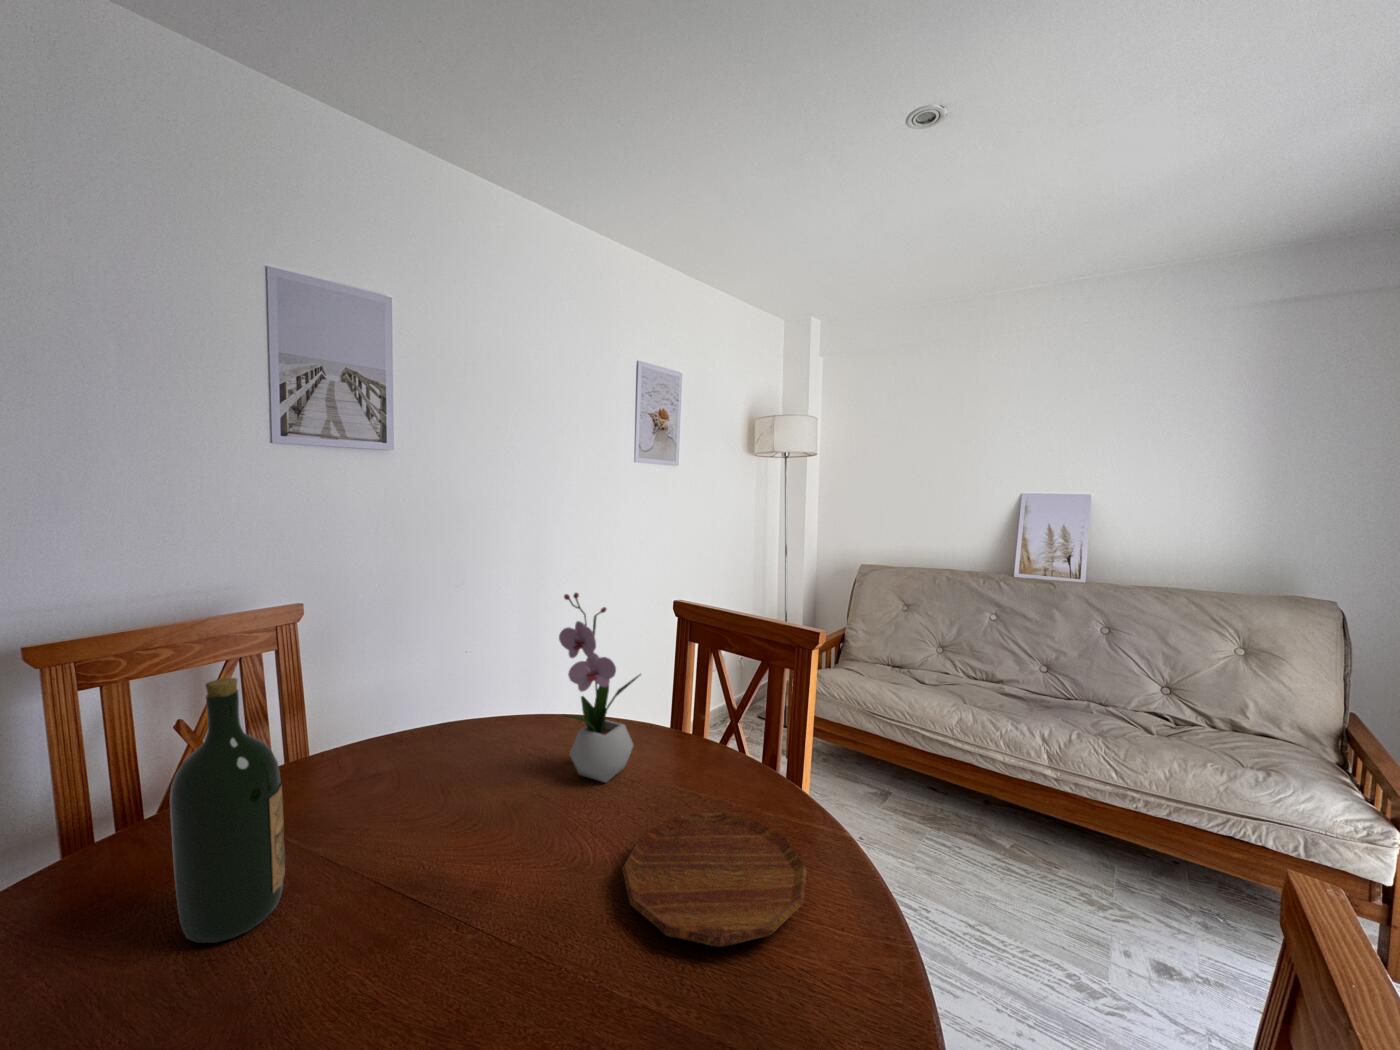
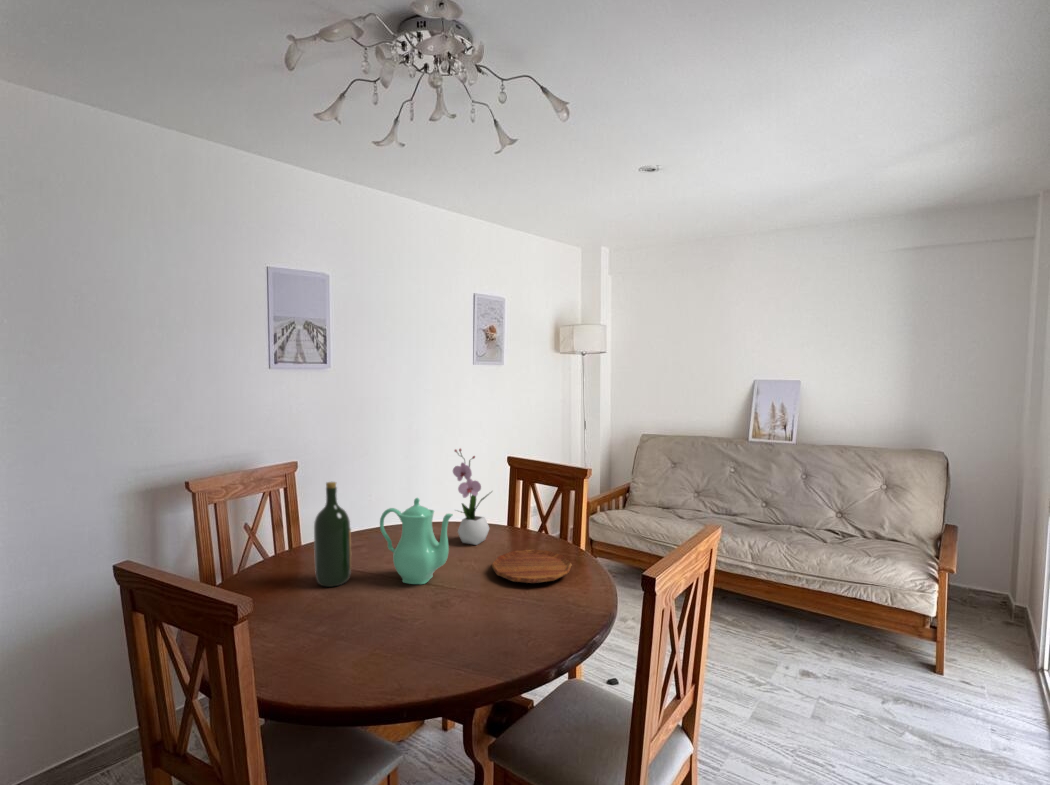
teapot: none [360,718,524,934] -> present [380,498,453,584]

